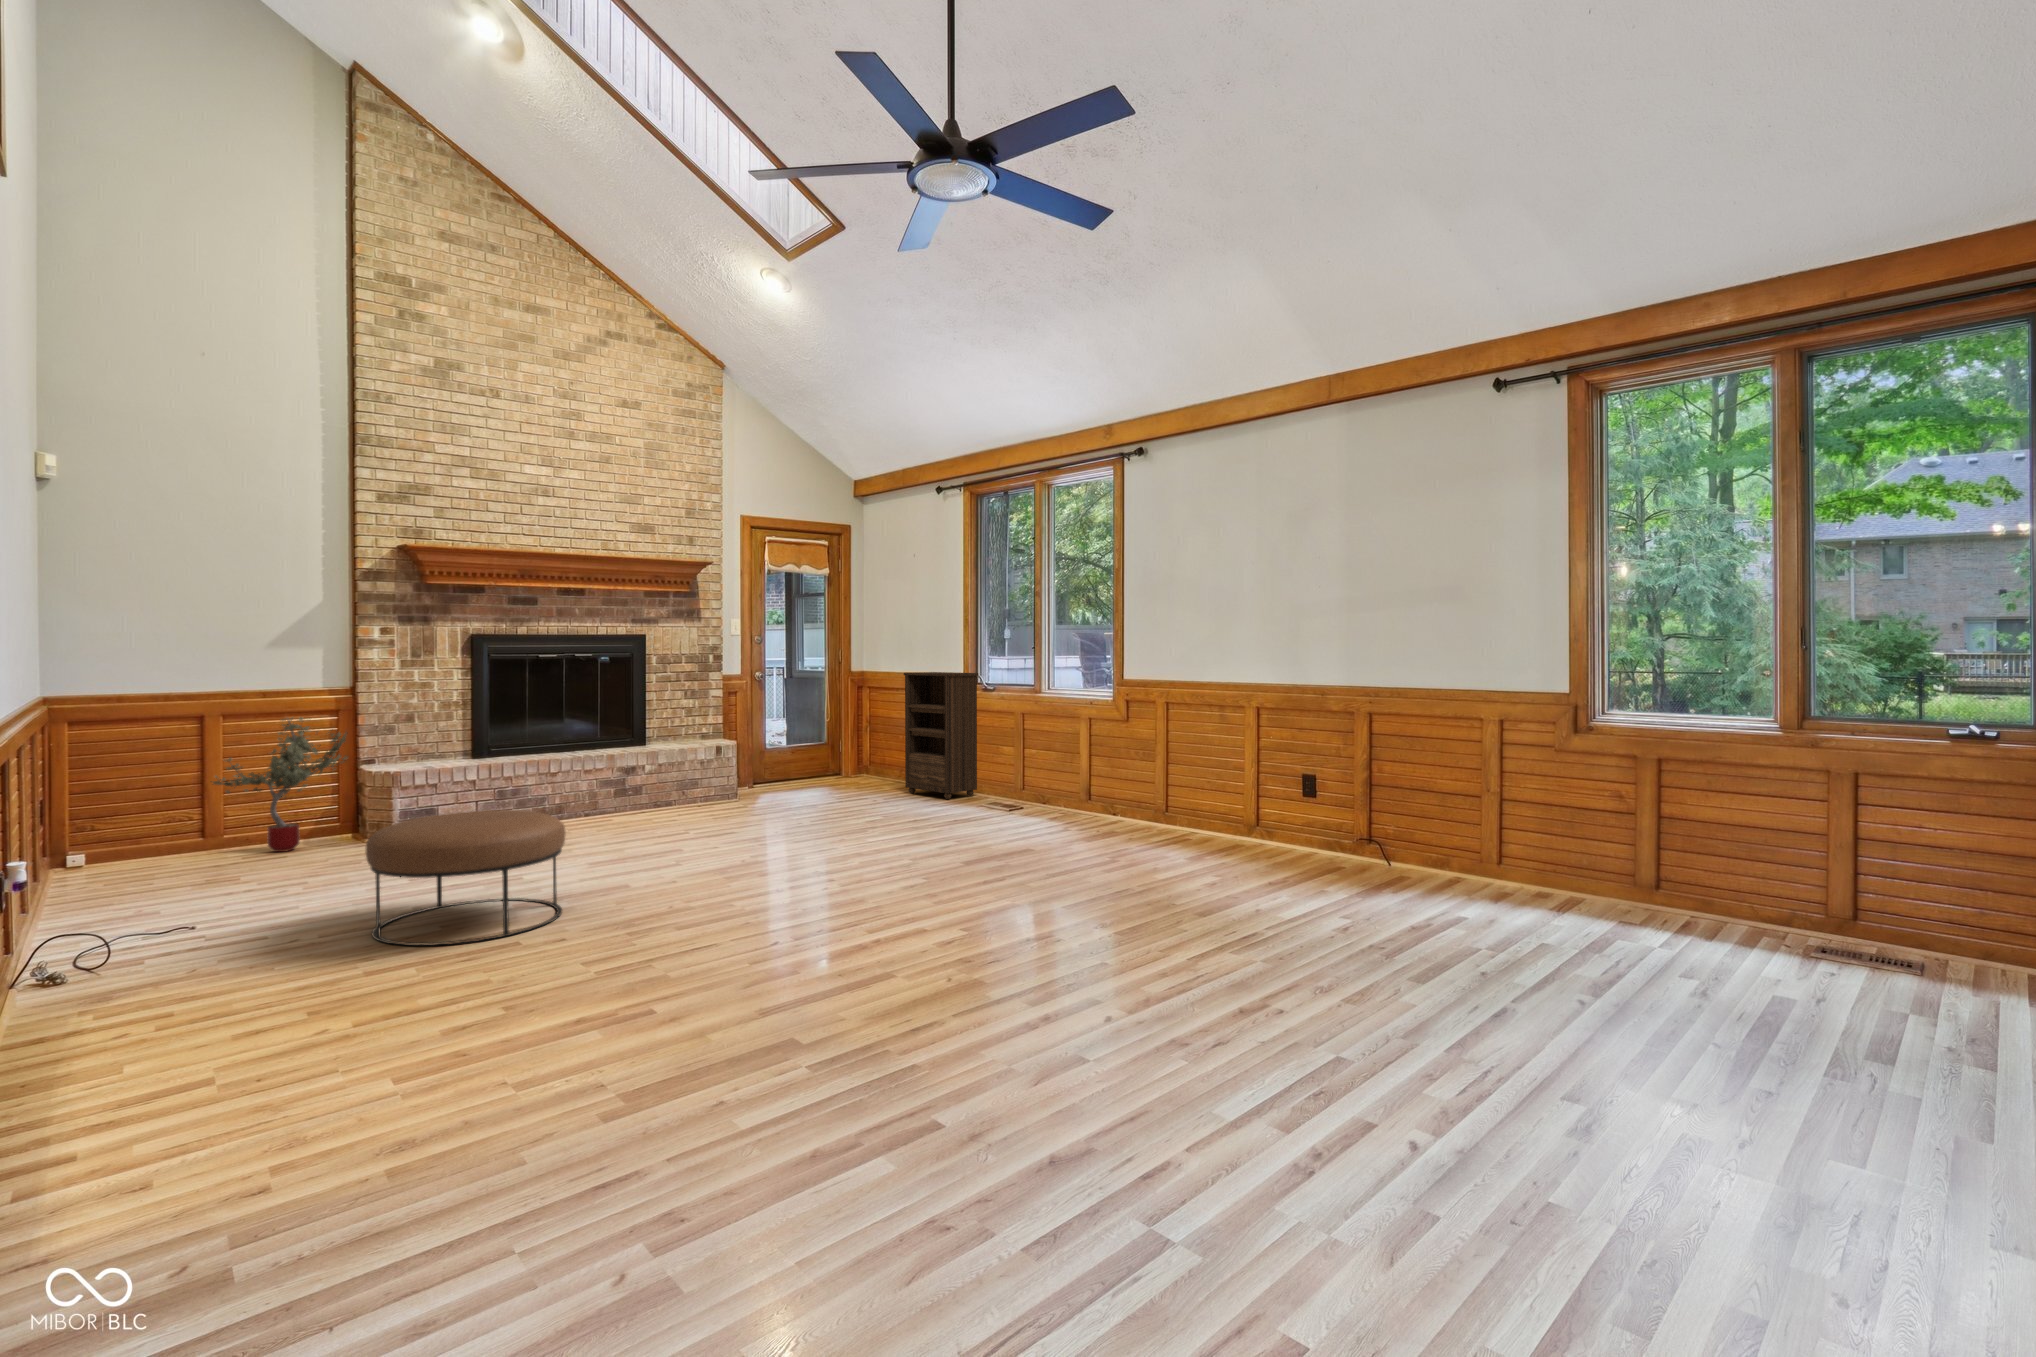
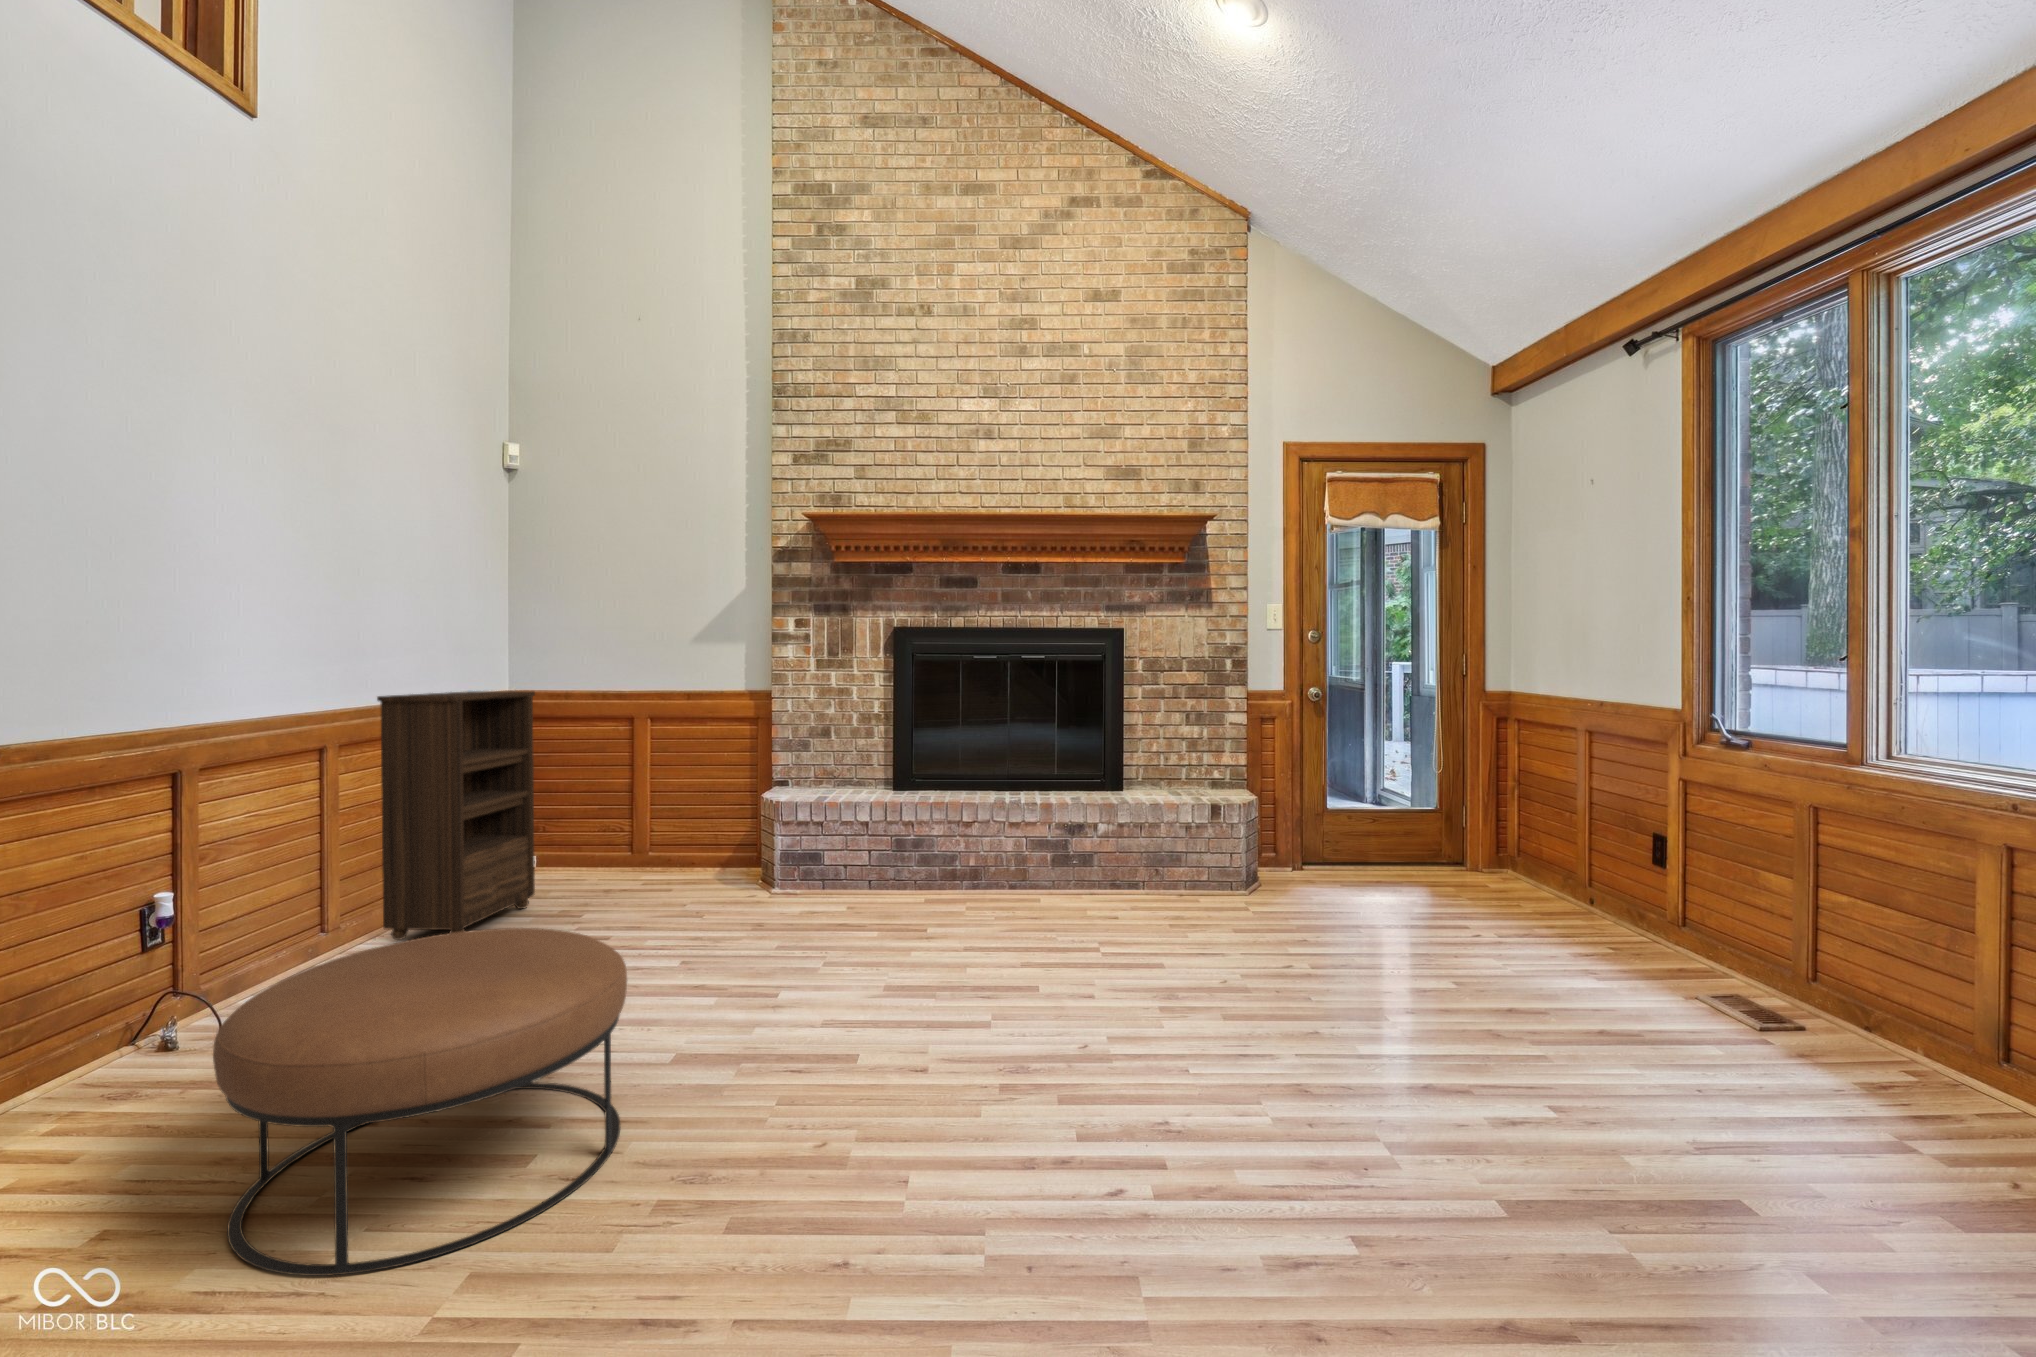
bookshelf: present [904,672,978,799] -> present [377,691,535,940]
potted tree: present [213,717,347,852] -> none [611,727,738,888]

